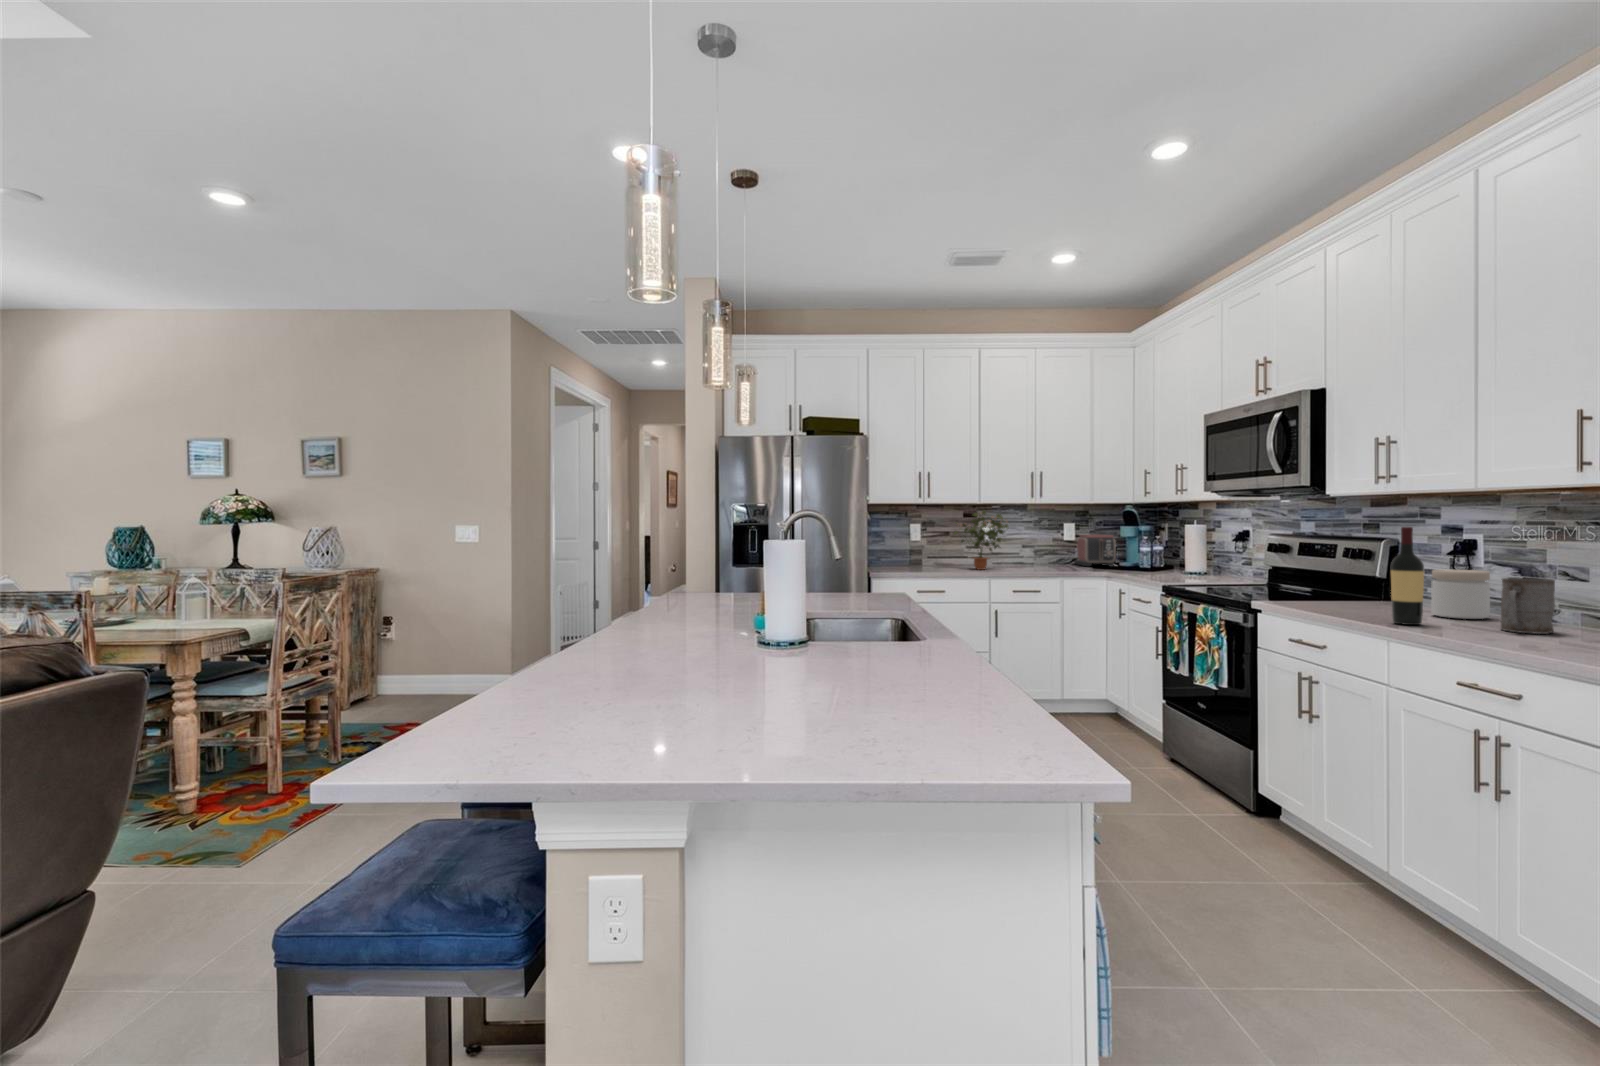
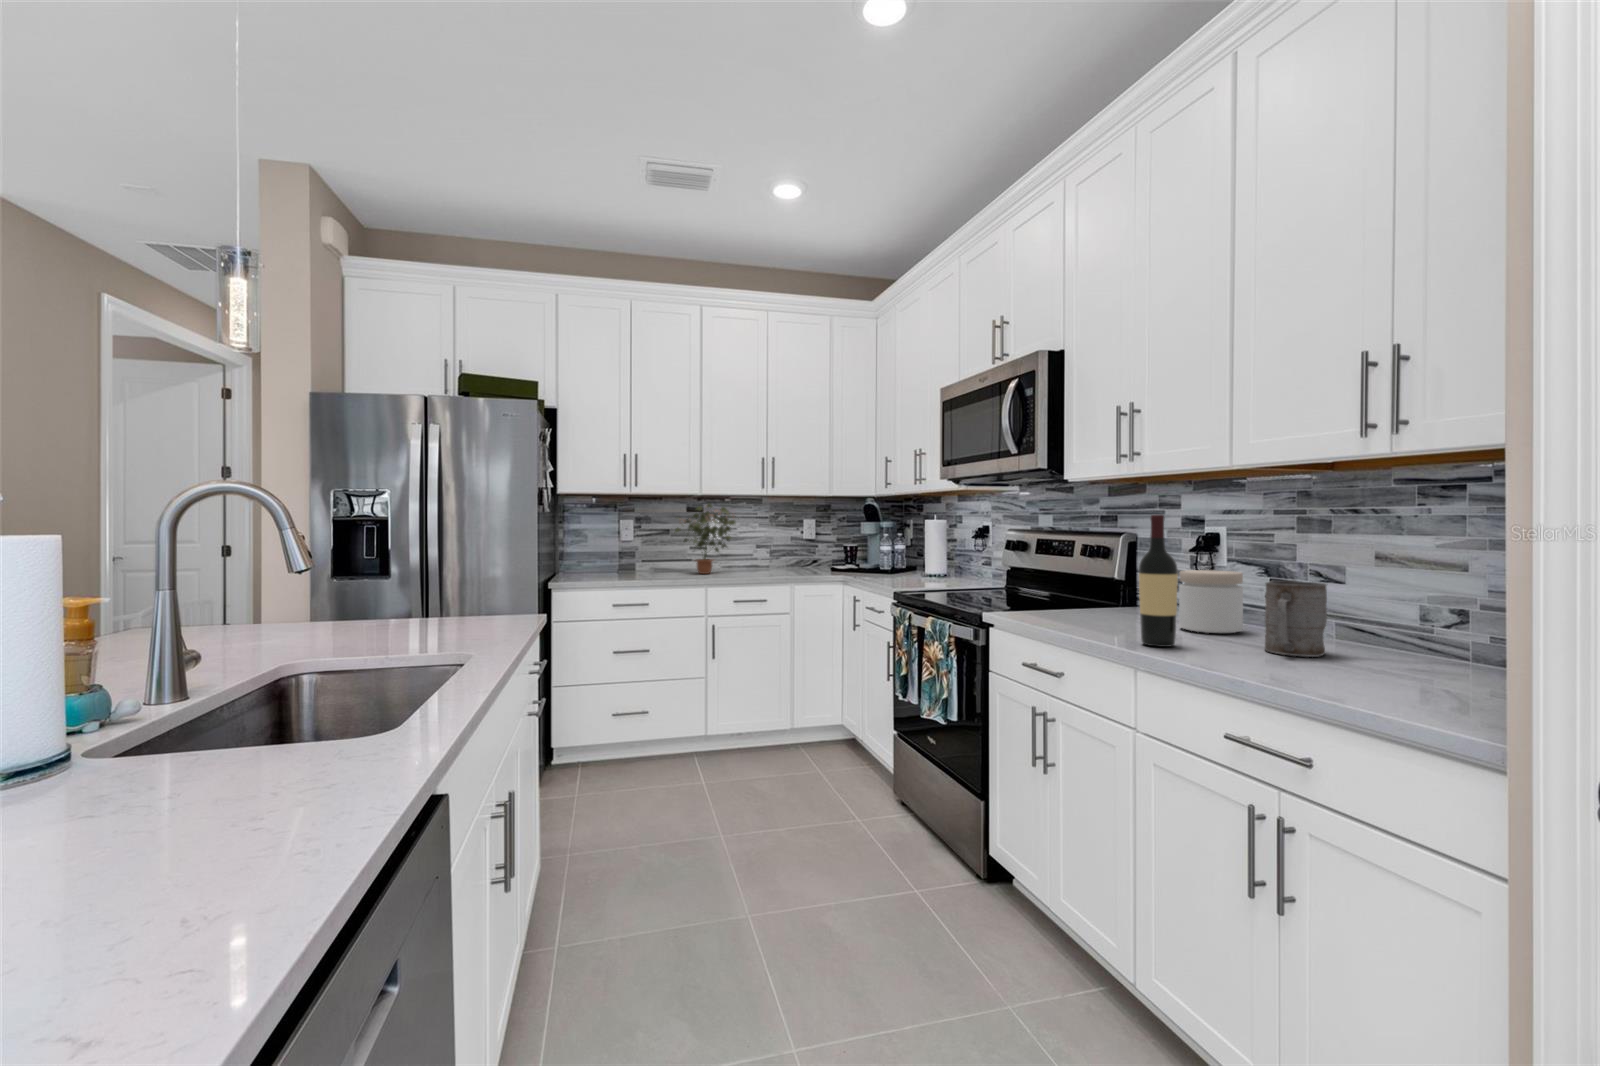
toaster: present [1074,535,1116,567] -> none [815,532,857,568]

